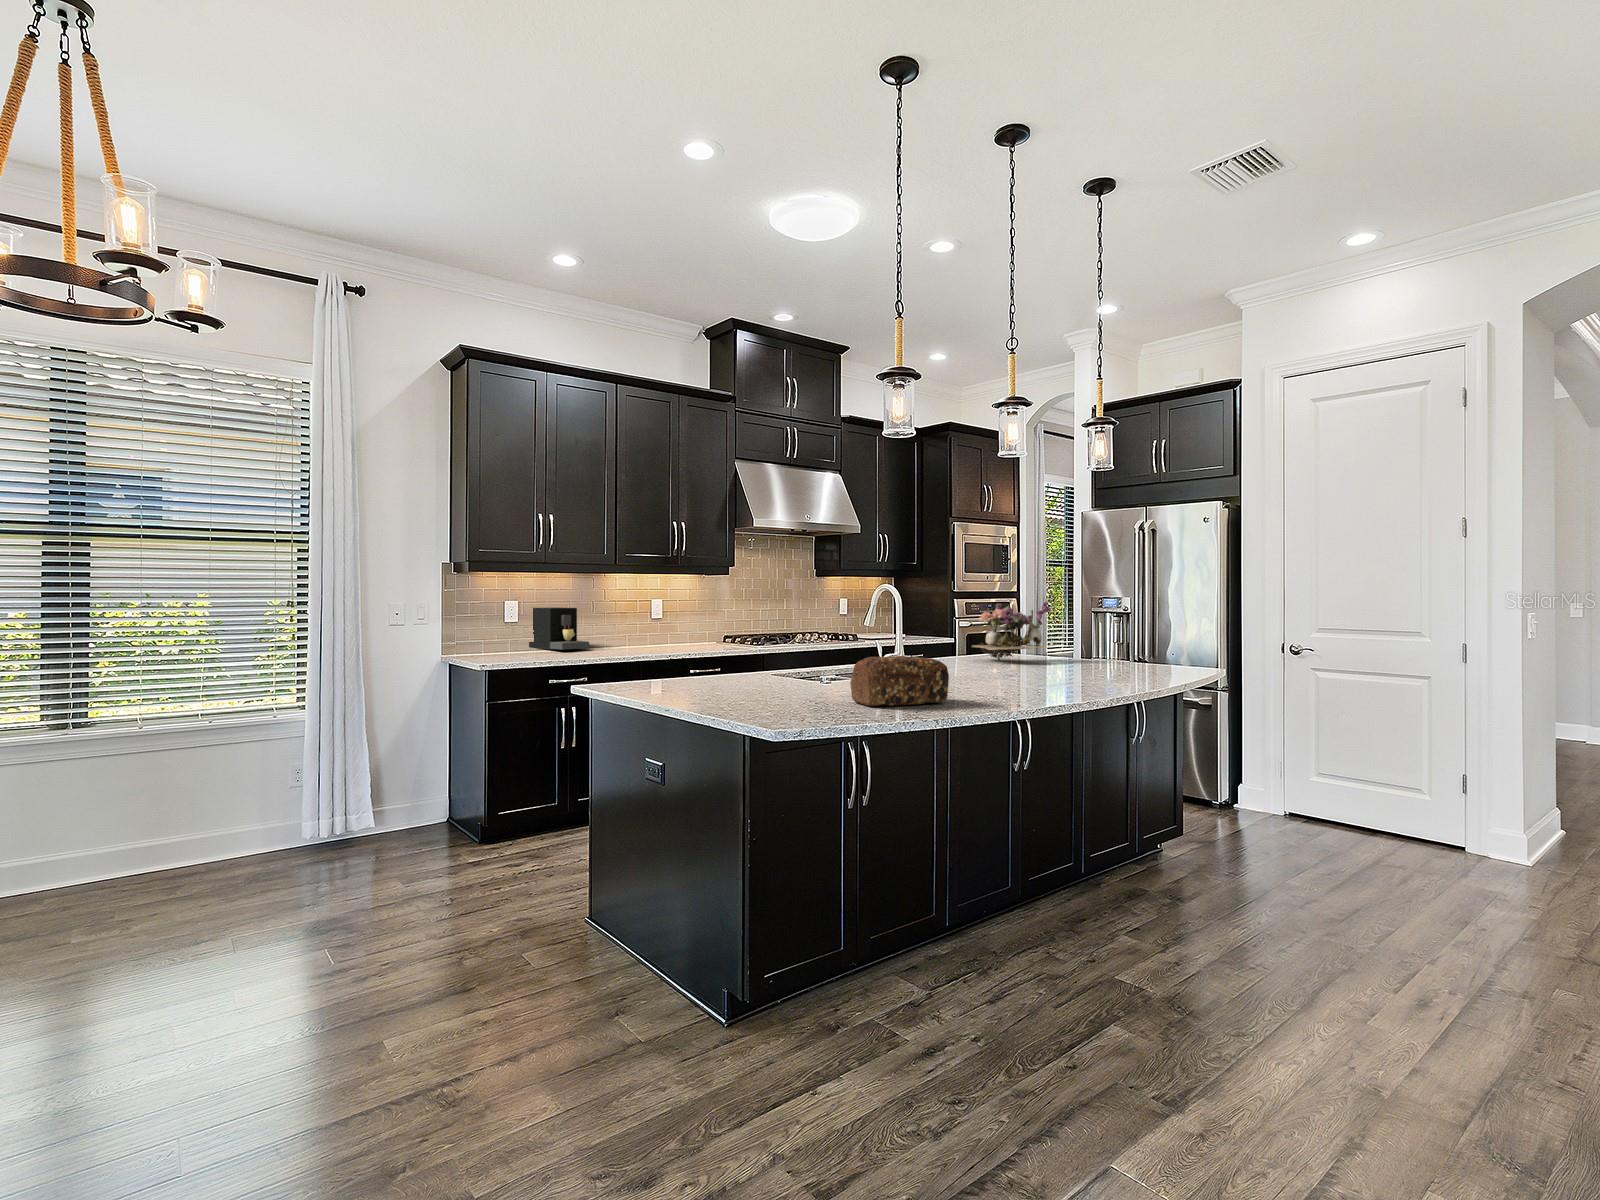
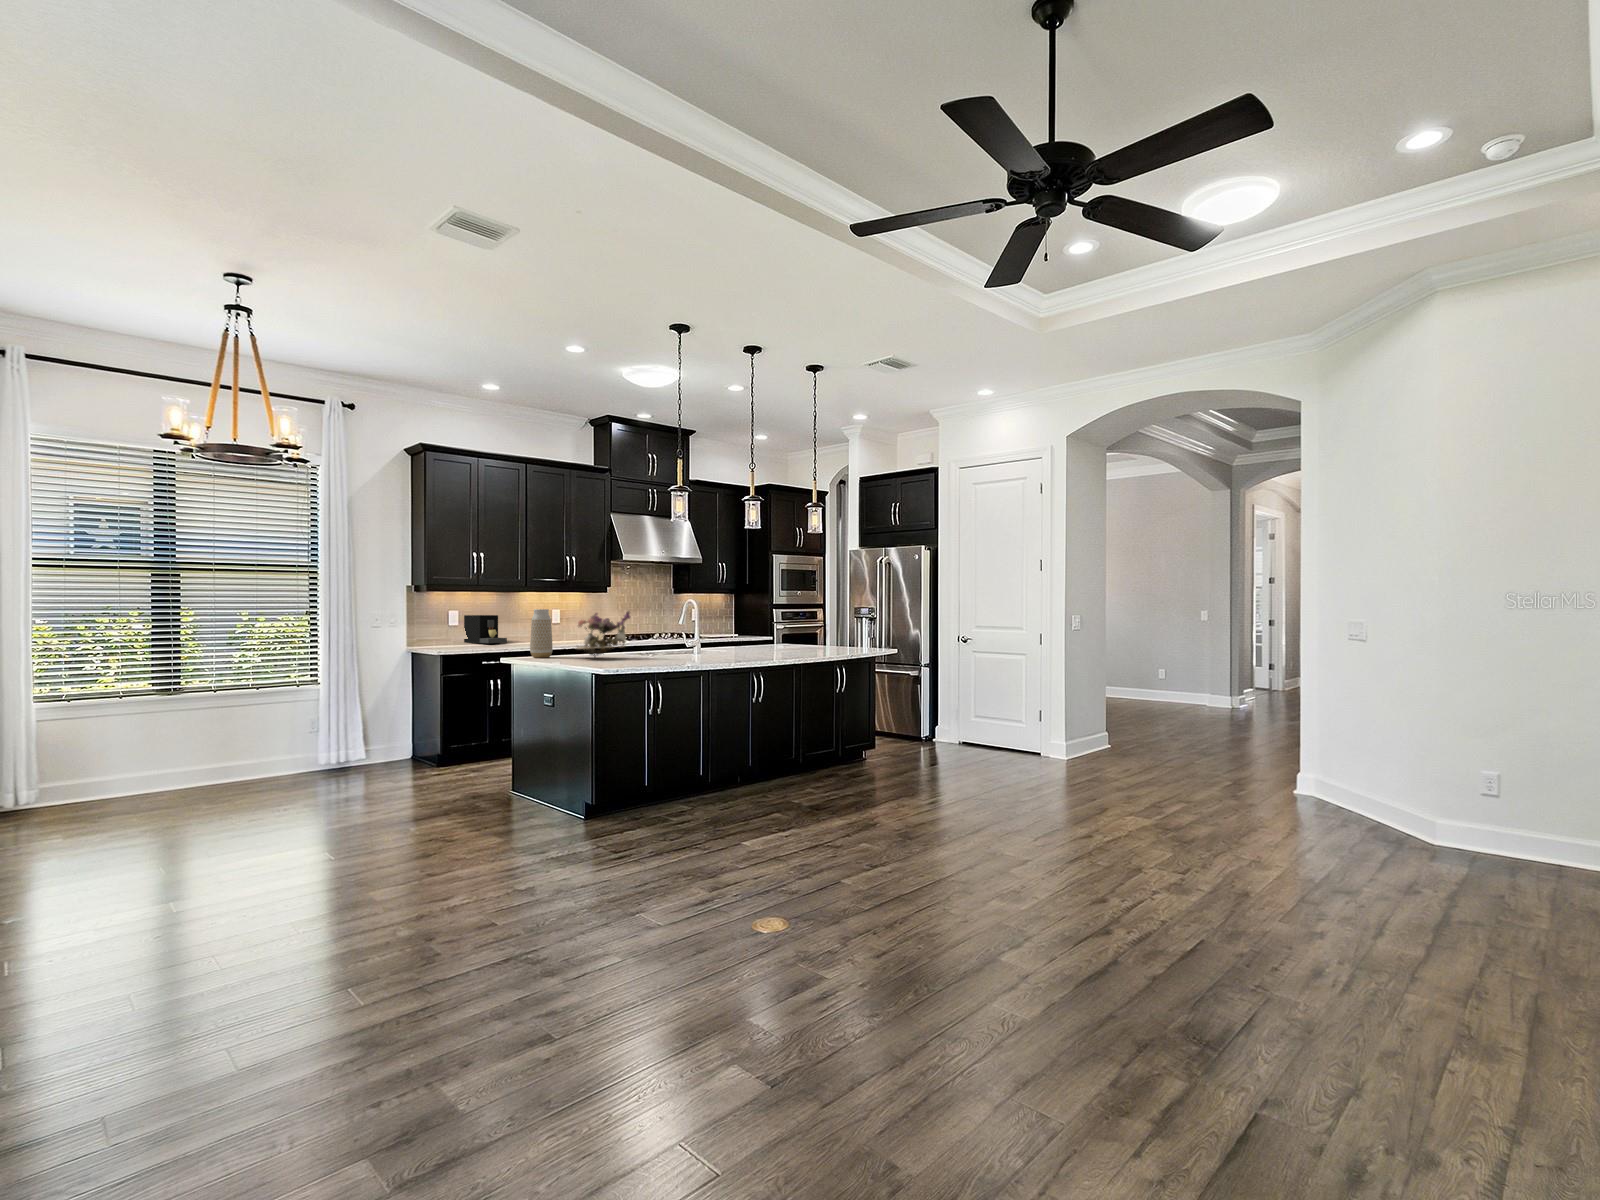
flower arrangement: present [972,600,1050,660] -> present [576,611,630,656]
vase: none [621,601,659,688] -> present [530,609,553,658]
bread loaf: present [850,656,949,707] -> none [654,637,705,662]

